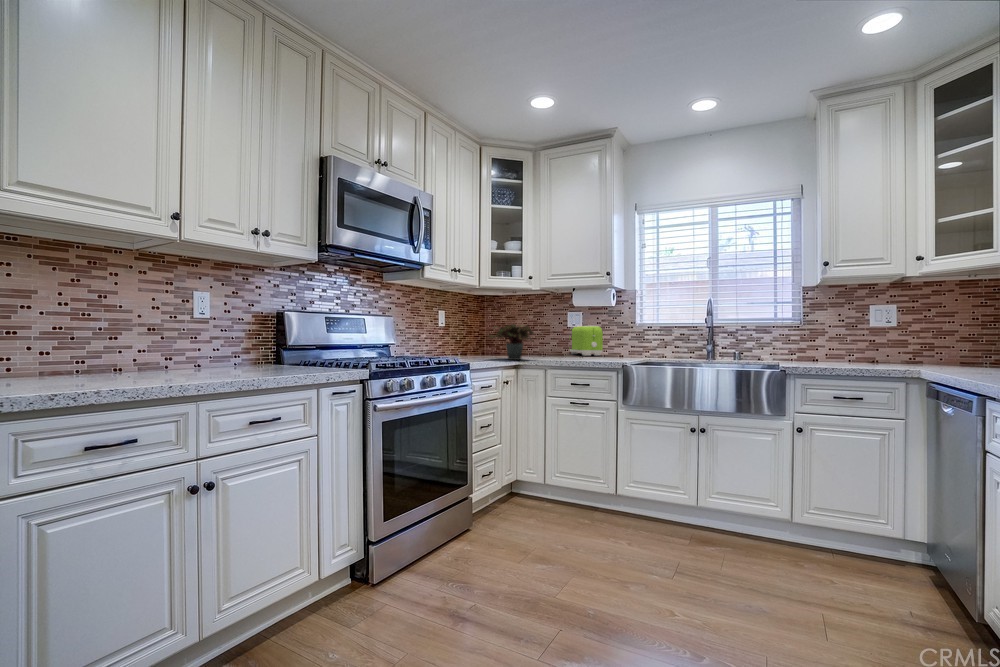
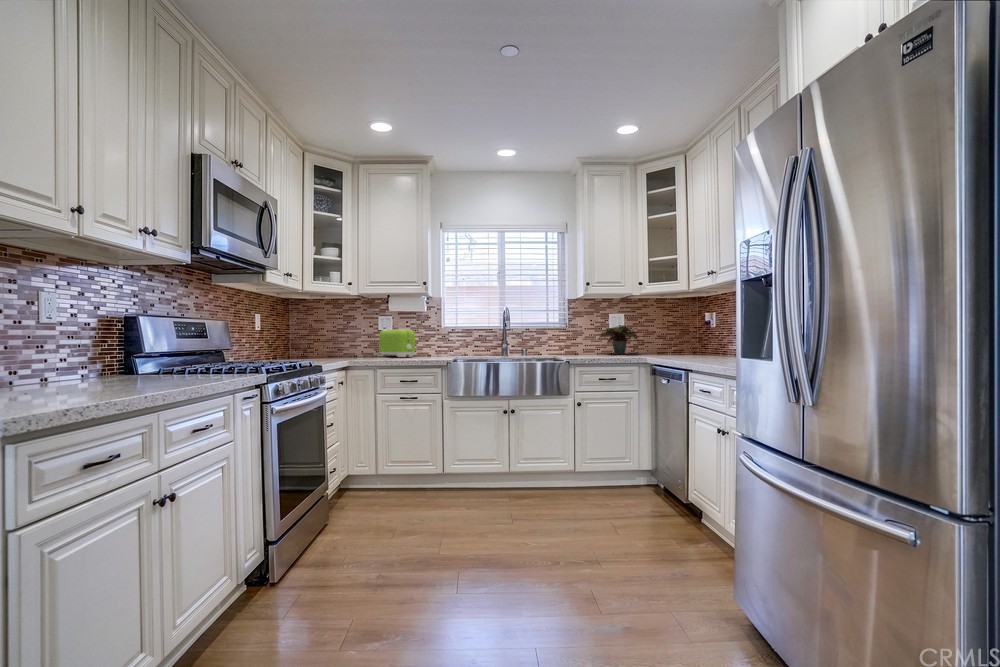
potted plant: present [489,324,535,360] -> present [600,325,638,354]

